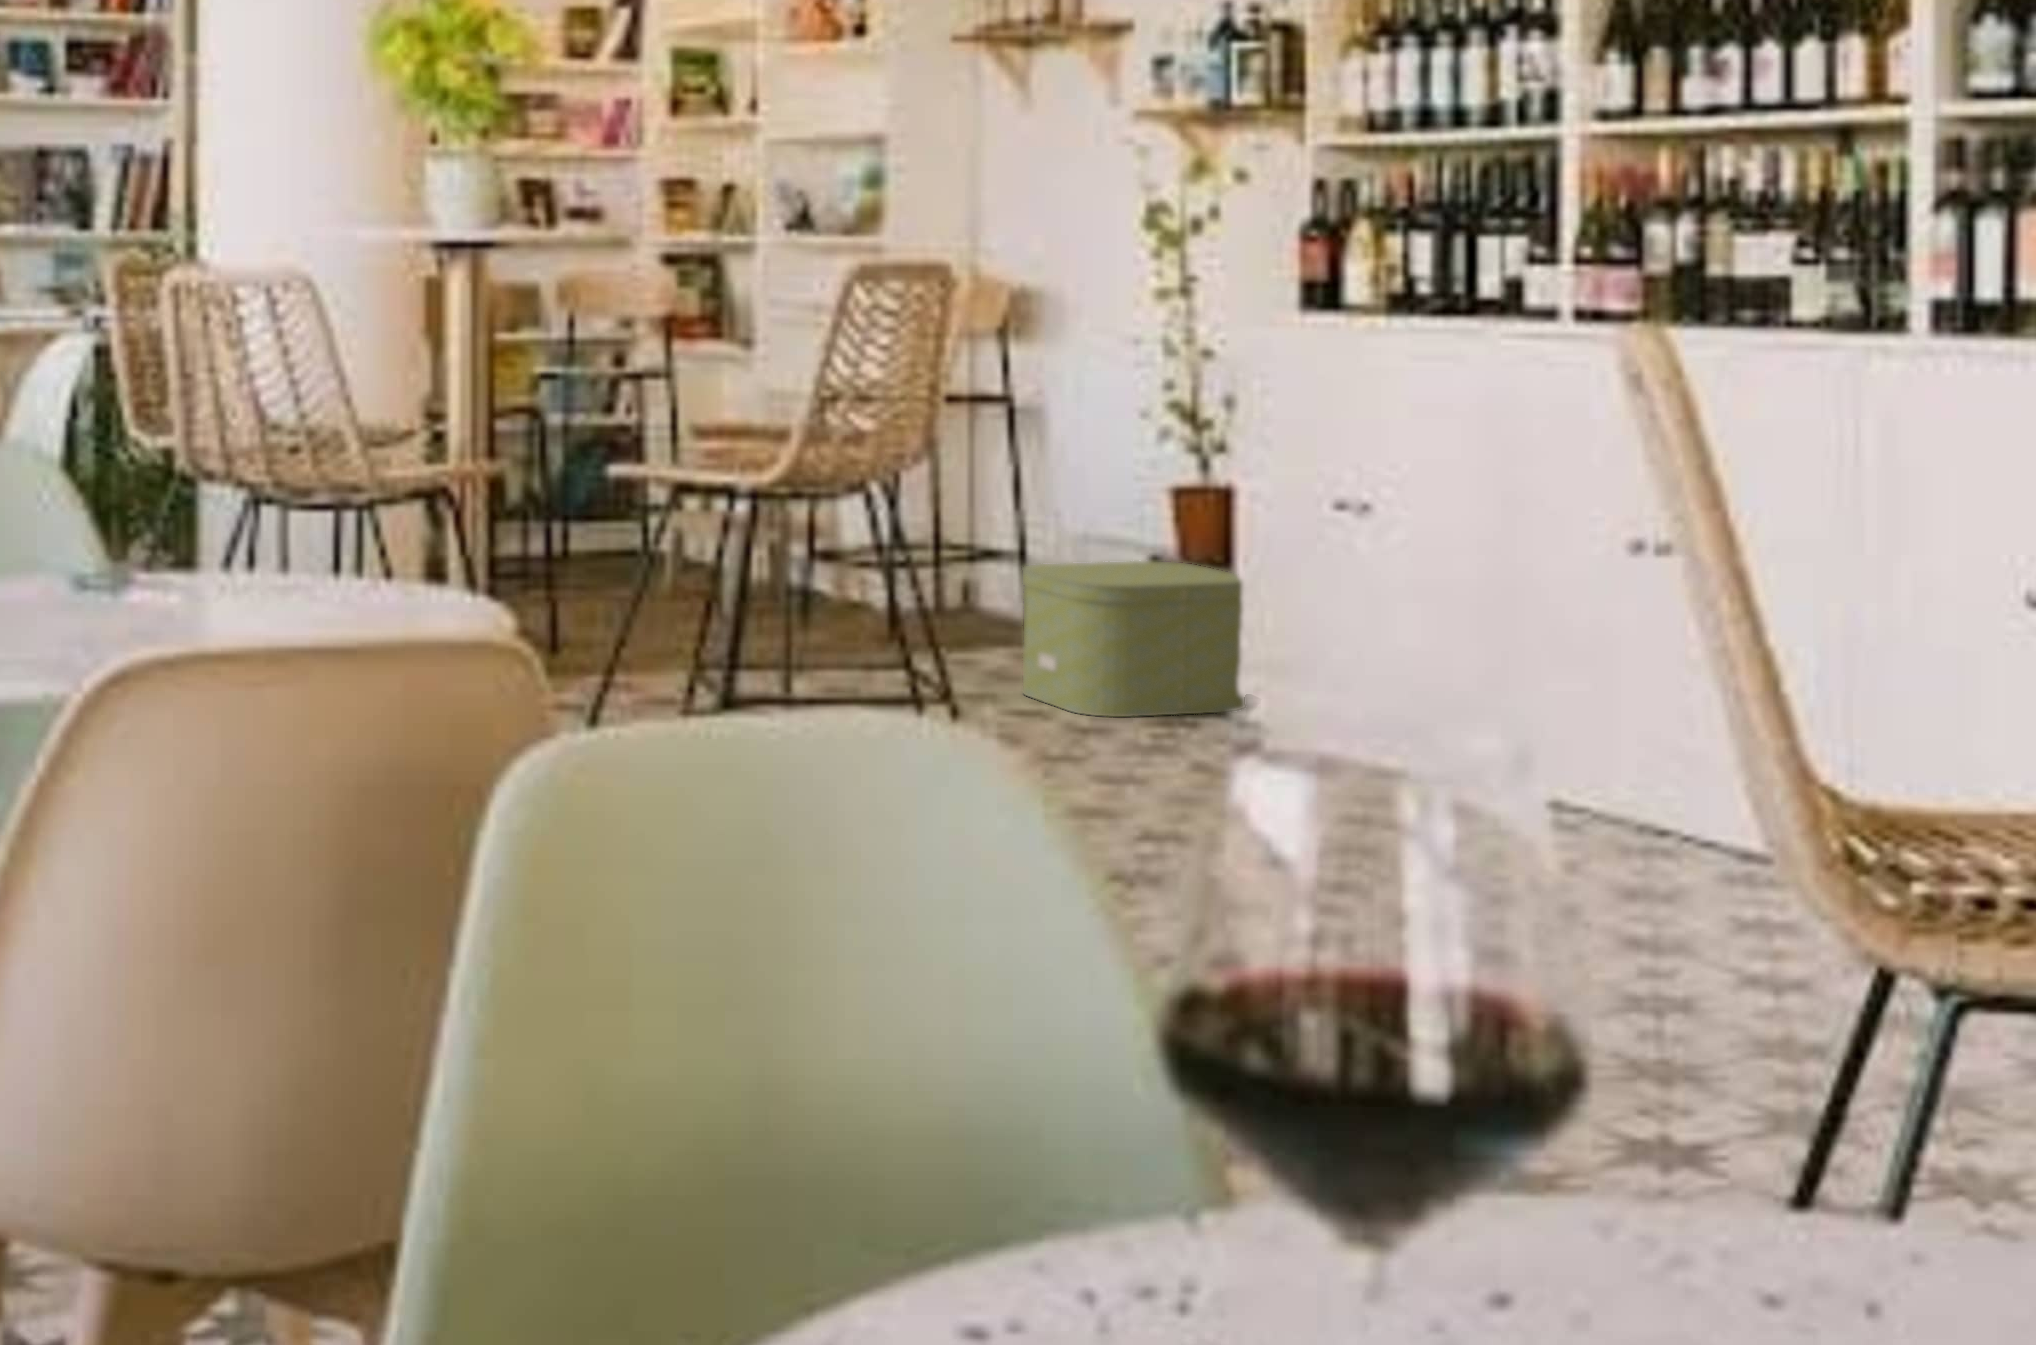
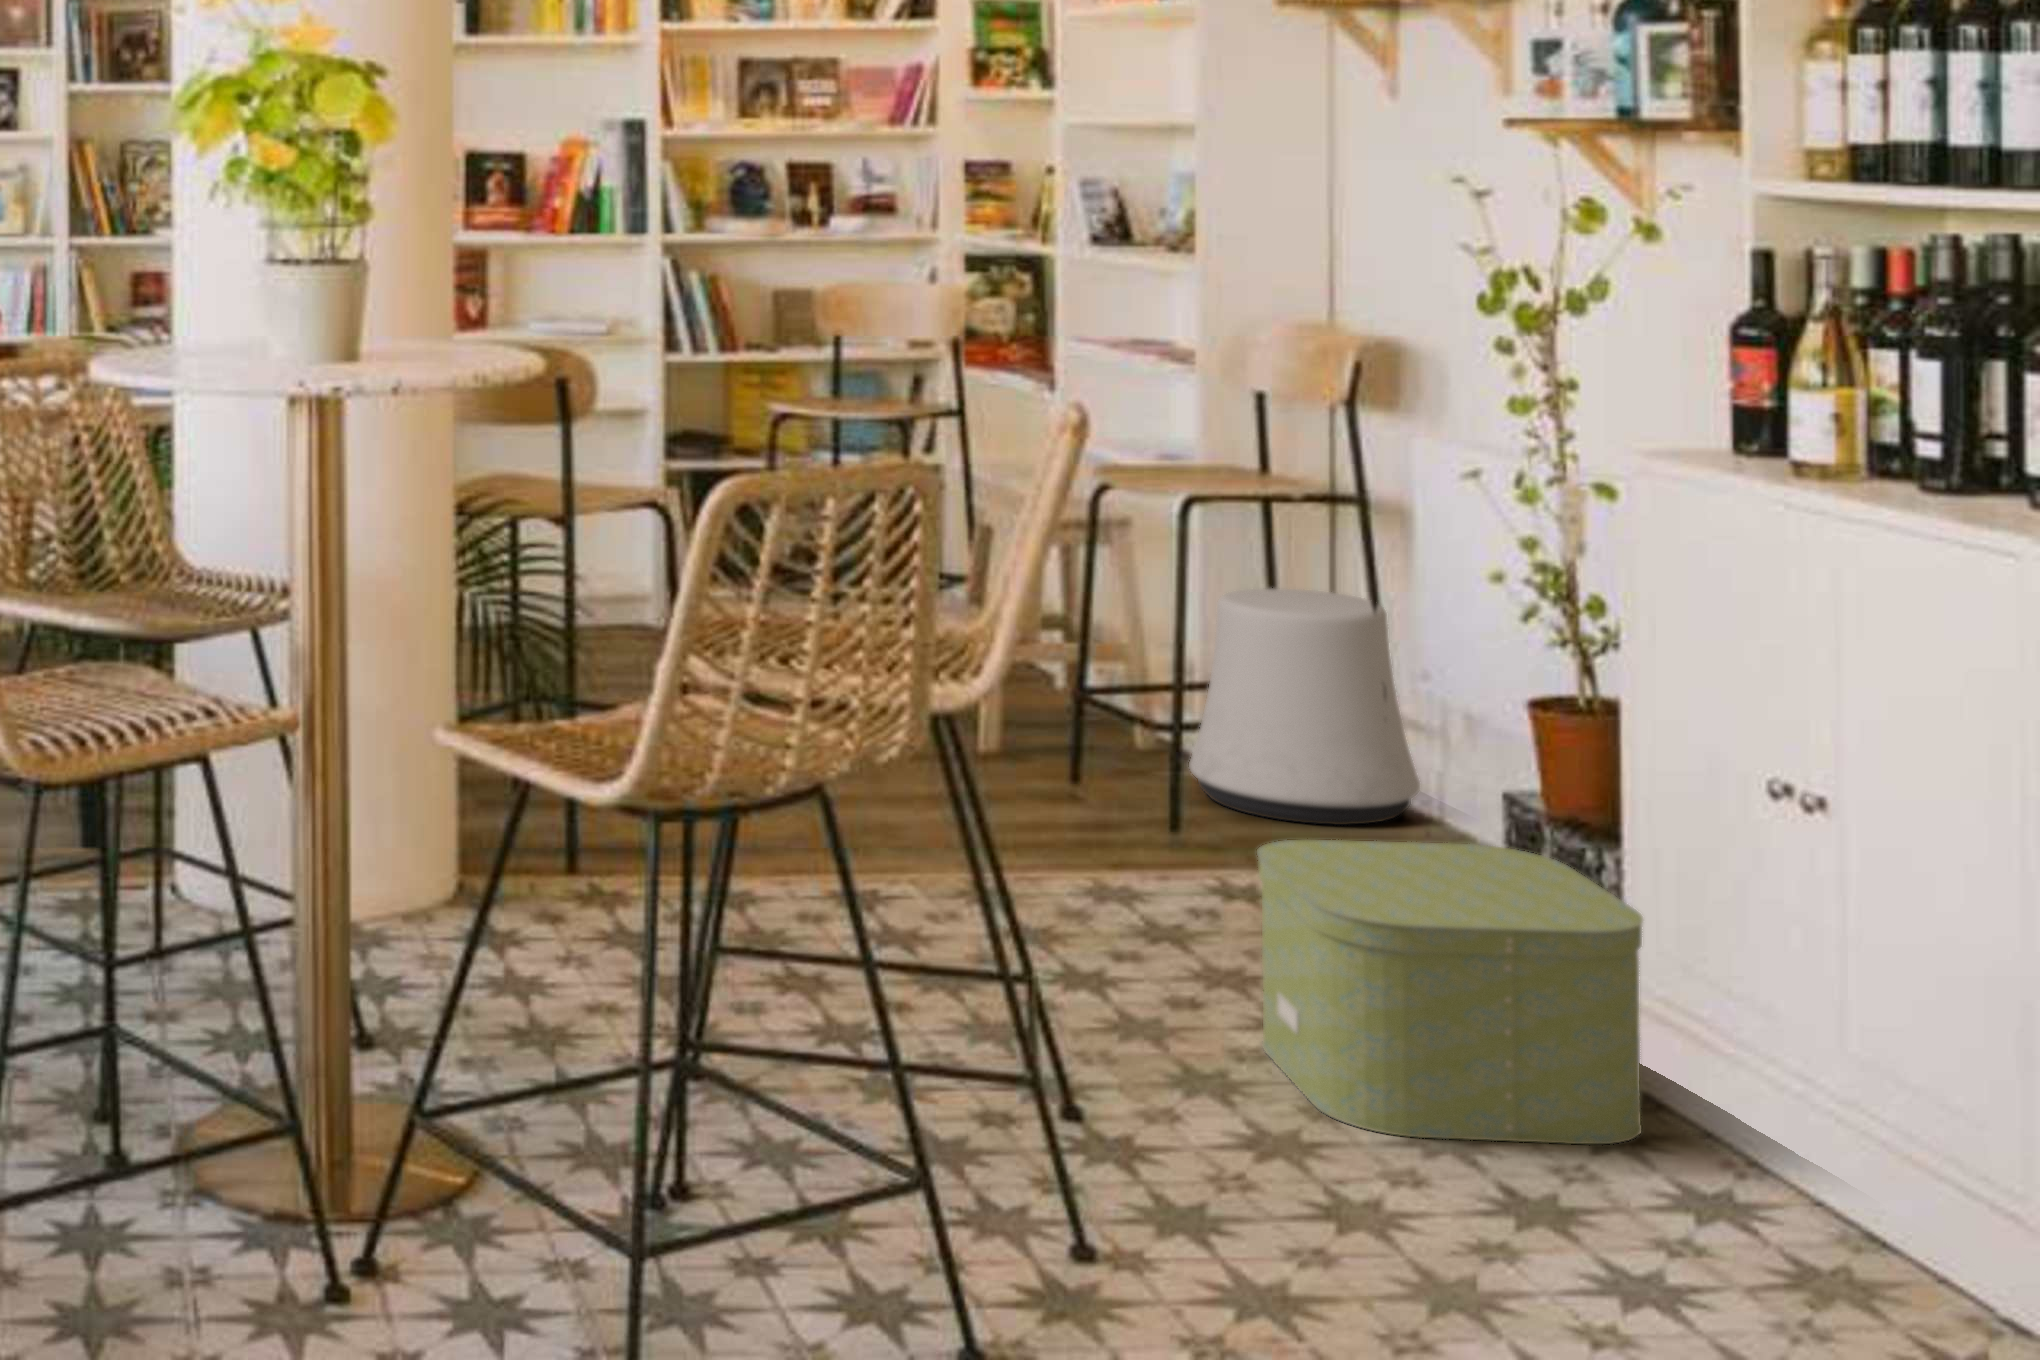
stool: none [894,462,1045,615] -> present [1189,588,1420,825]

